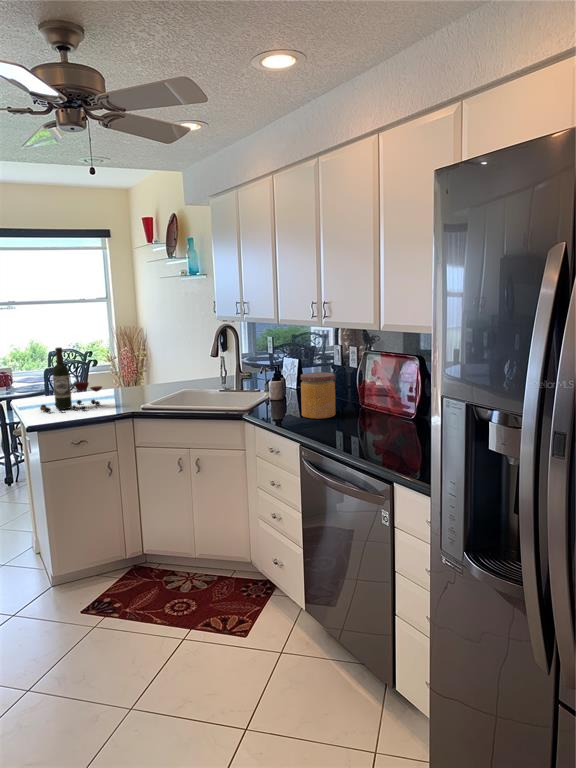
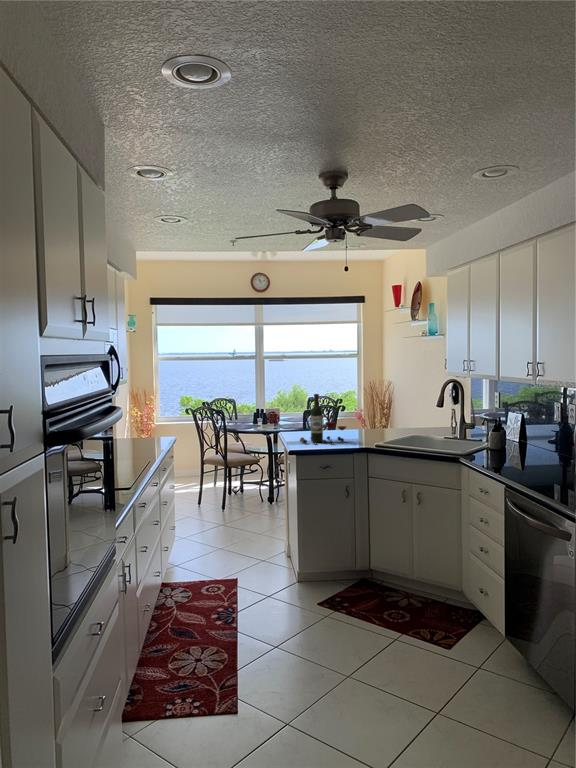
jar: present [301,372,335,419] -> none [514,426,548,468]

